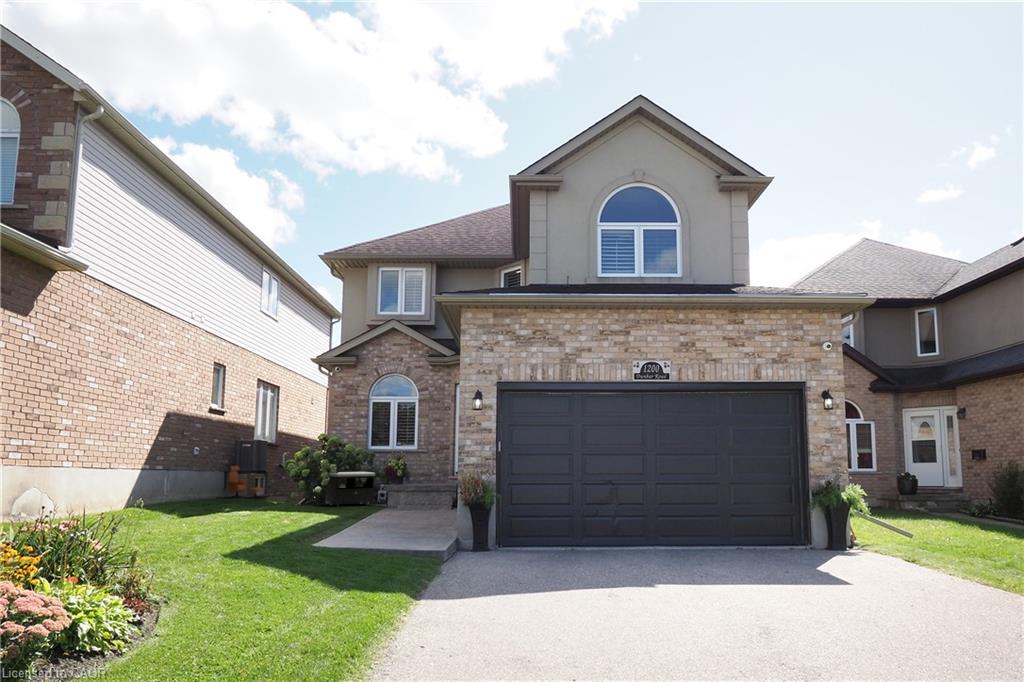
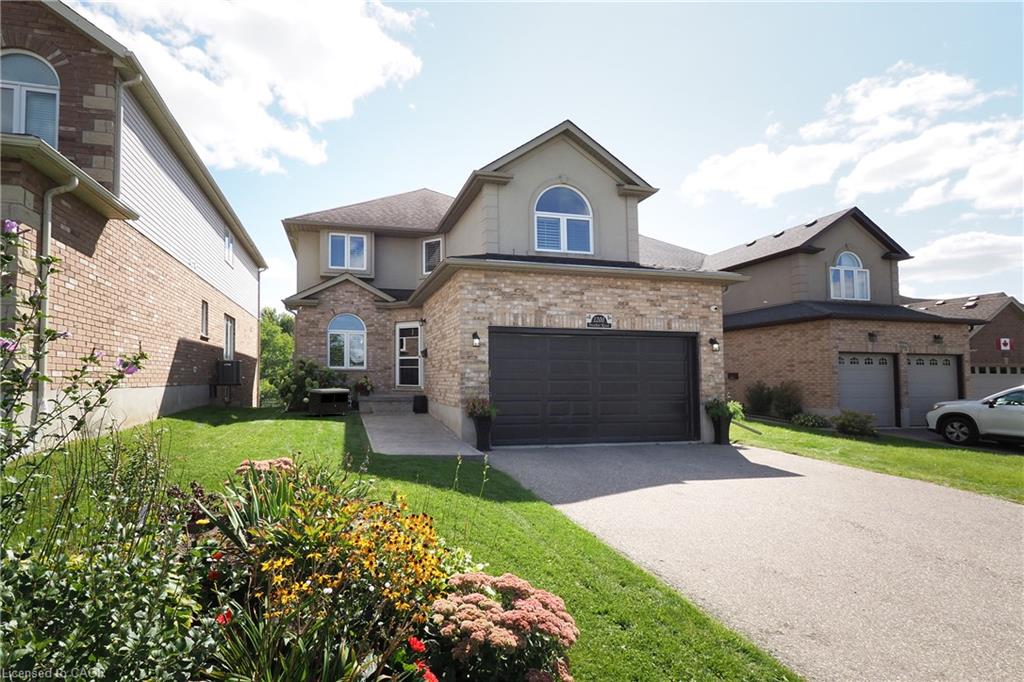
lounge chair: present [227,466,263,499] -> none [213,383,245,410]

